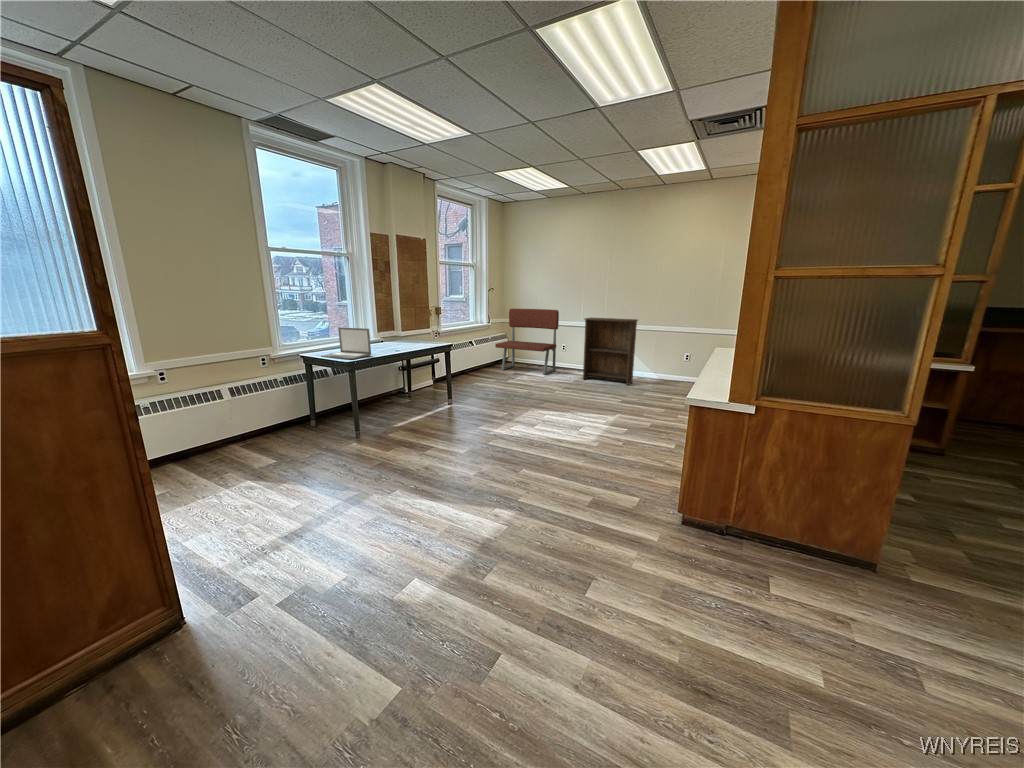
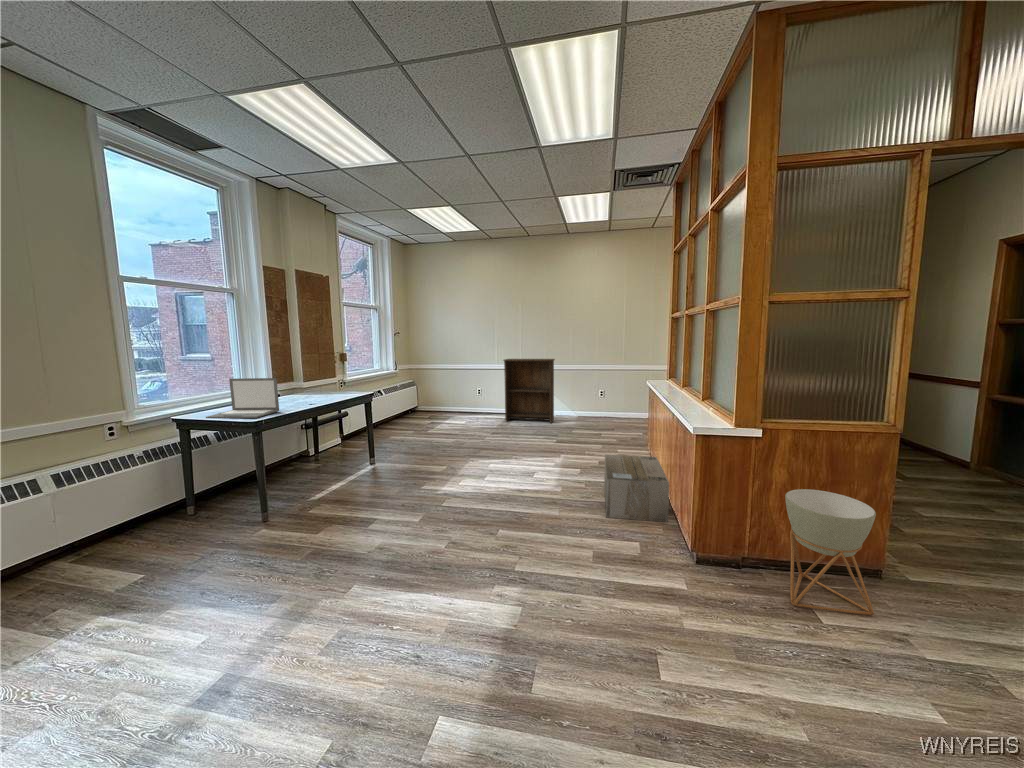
bench: present [495,309,559,375] -> none [408,353,474,420]
cardboard box: none [624,418,696,488] -> present [604,455,669,522]
planter: none [753,470,854,600] -> present [785,489,876,615]

